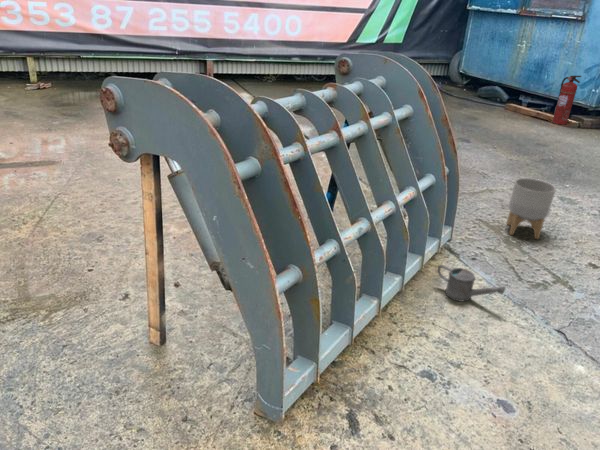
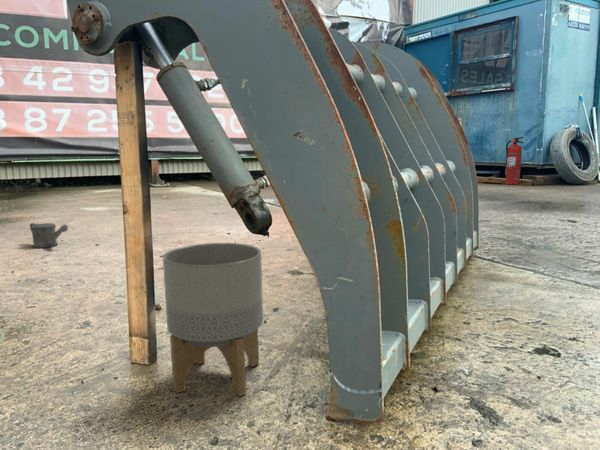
planter: present [507,178,556,239] -> present [163,243,263,396]
watering can: present [438,265,505,301] -> present [30,223,68,248]

